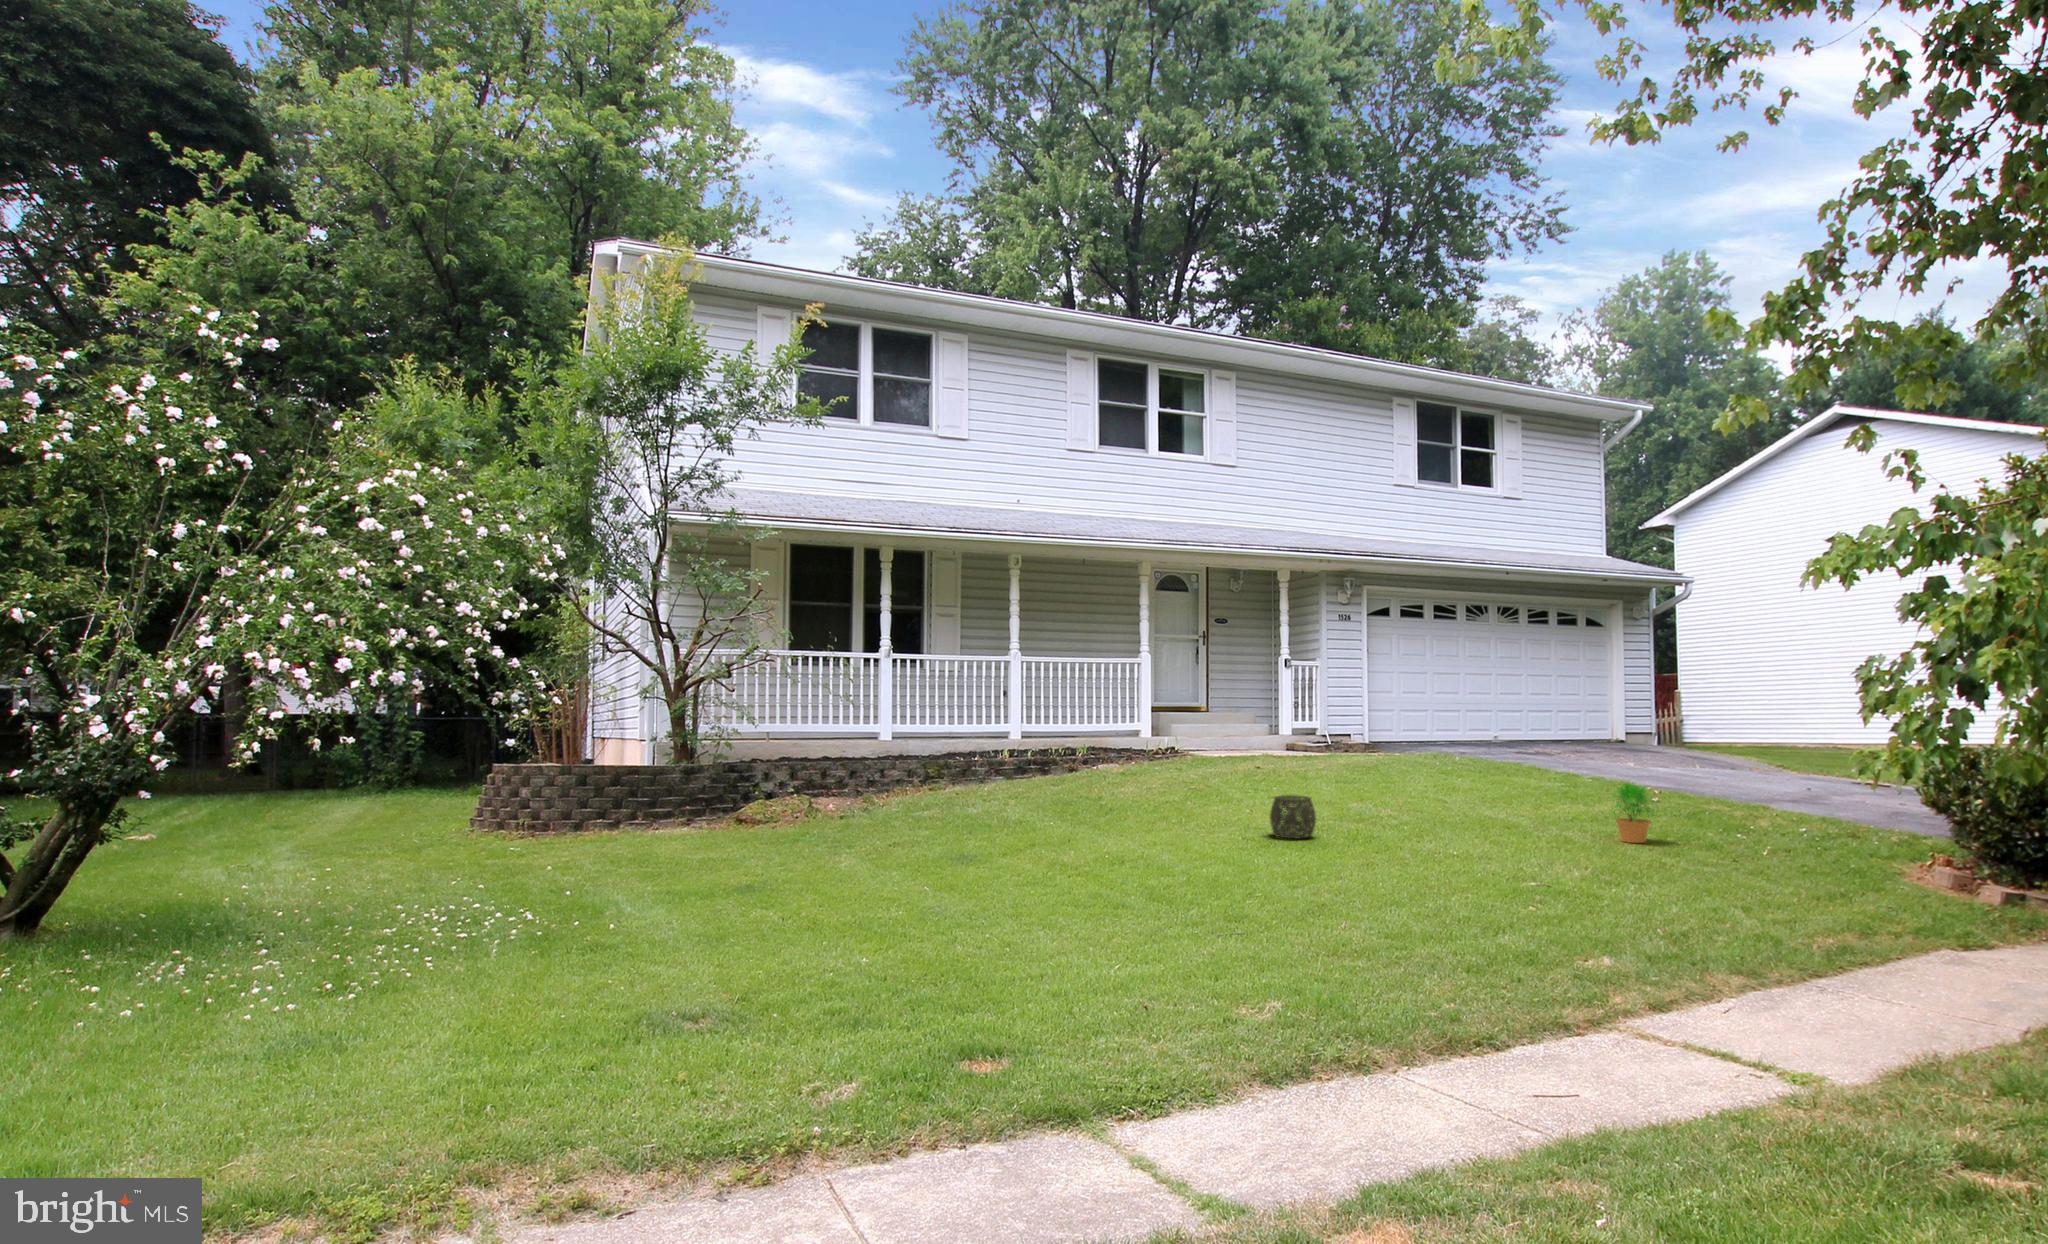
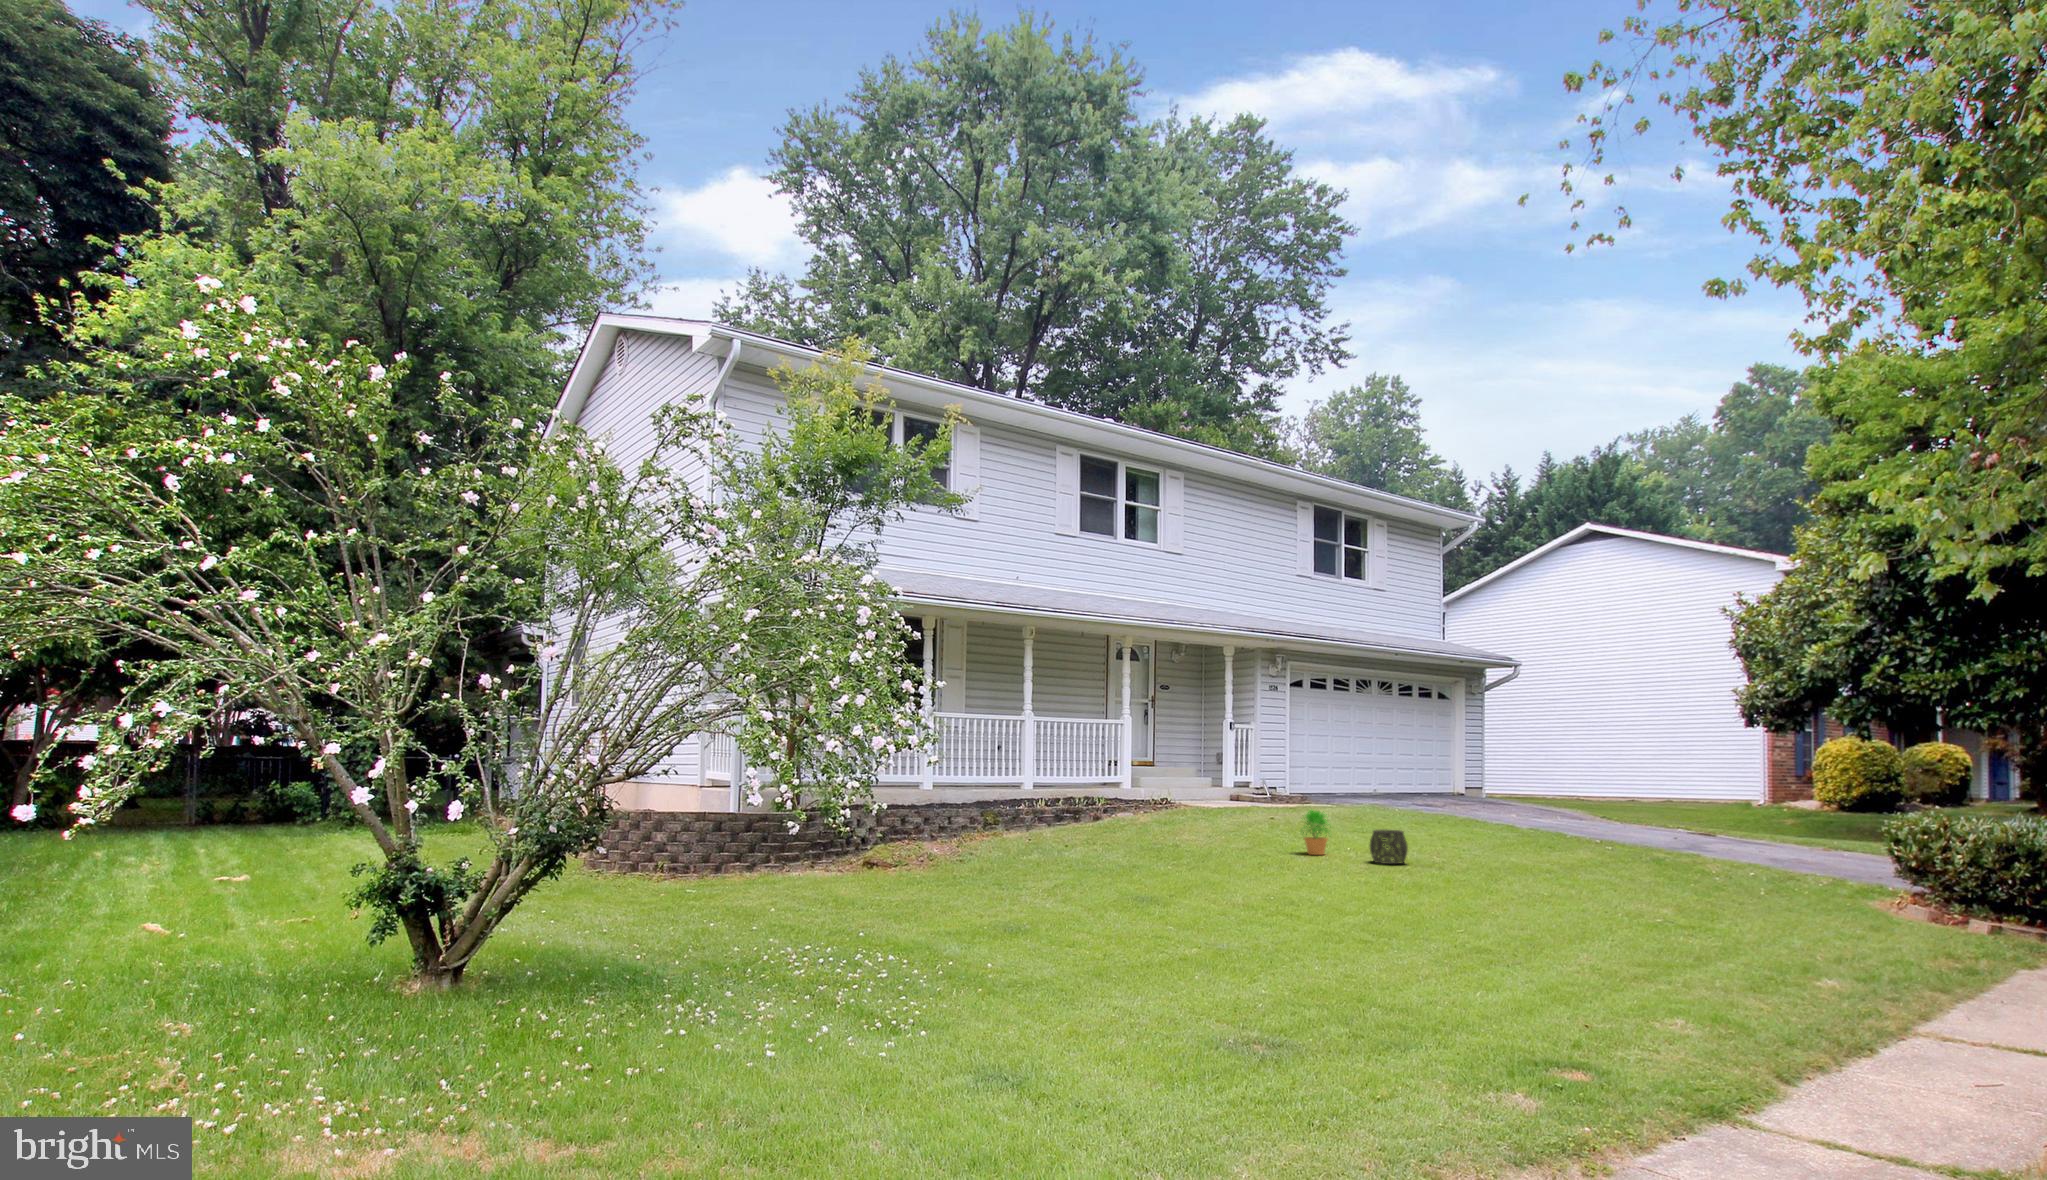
potted plant: present [1611,783,1655,843] -> present [1303,810,1330,855]

